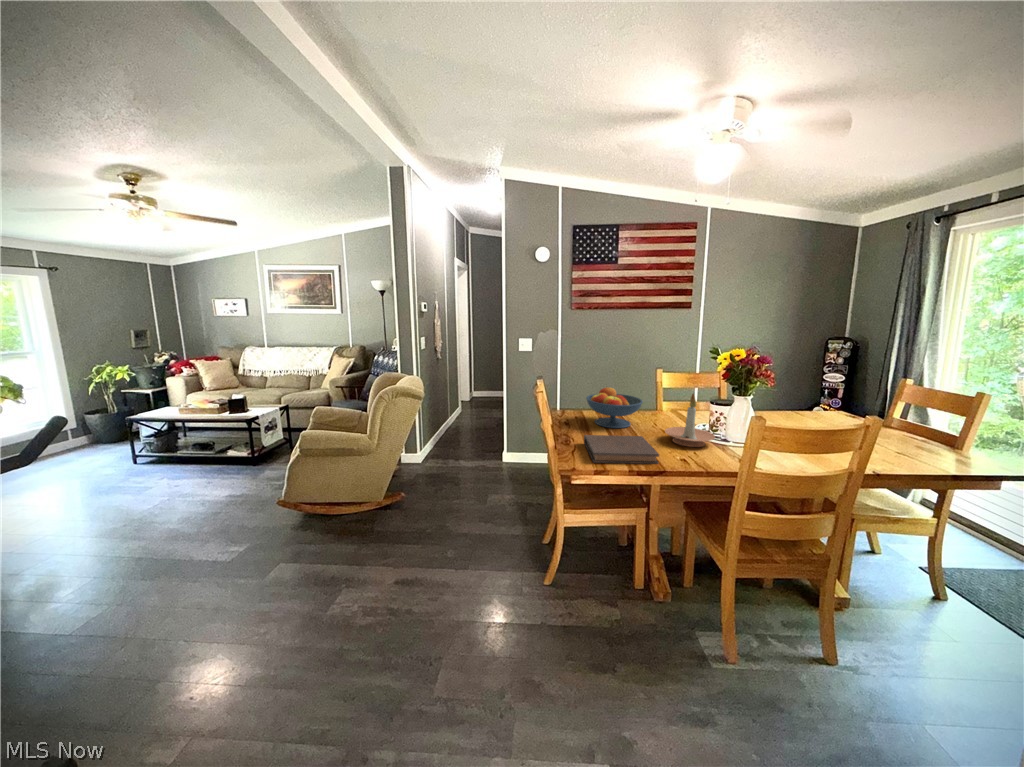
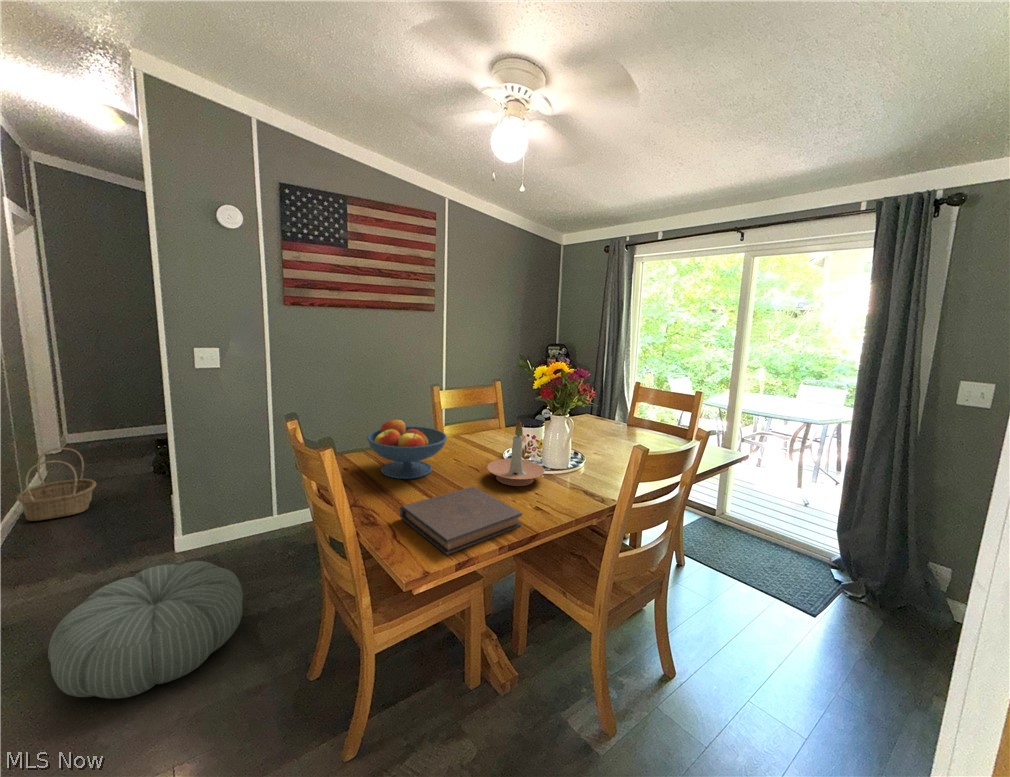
basket: none [447,395,477,431] -> present [17,448,96,521]
pouf: none [444,458,523,514] -> present [48,561,243,698]

